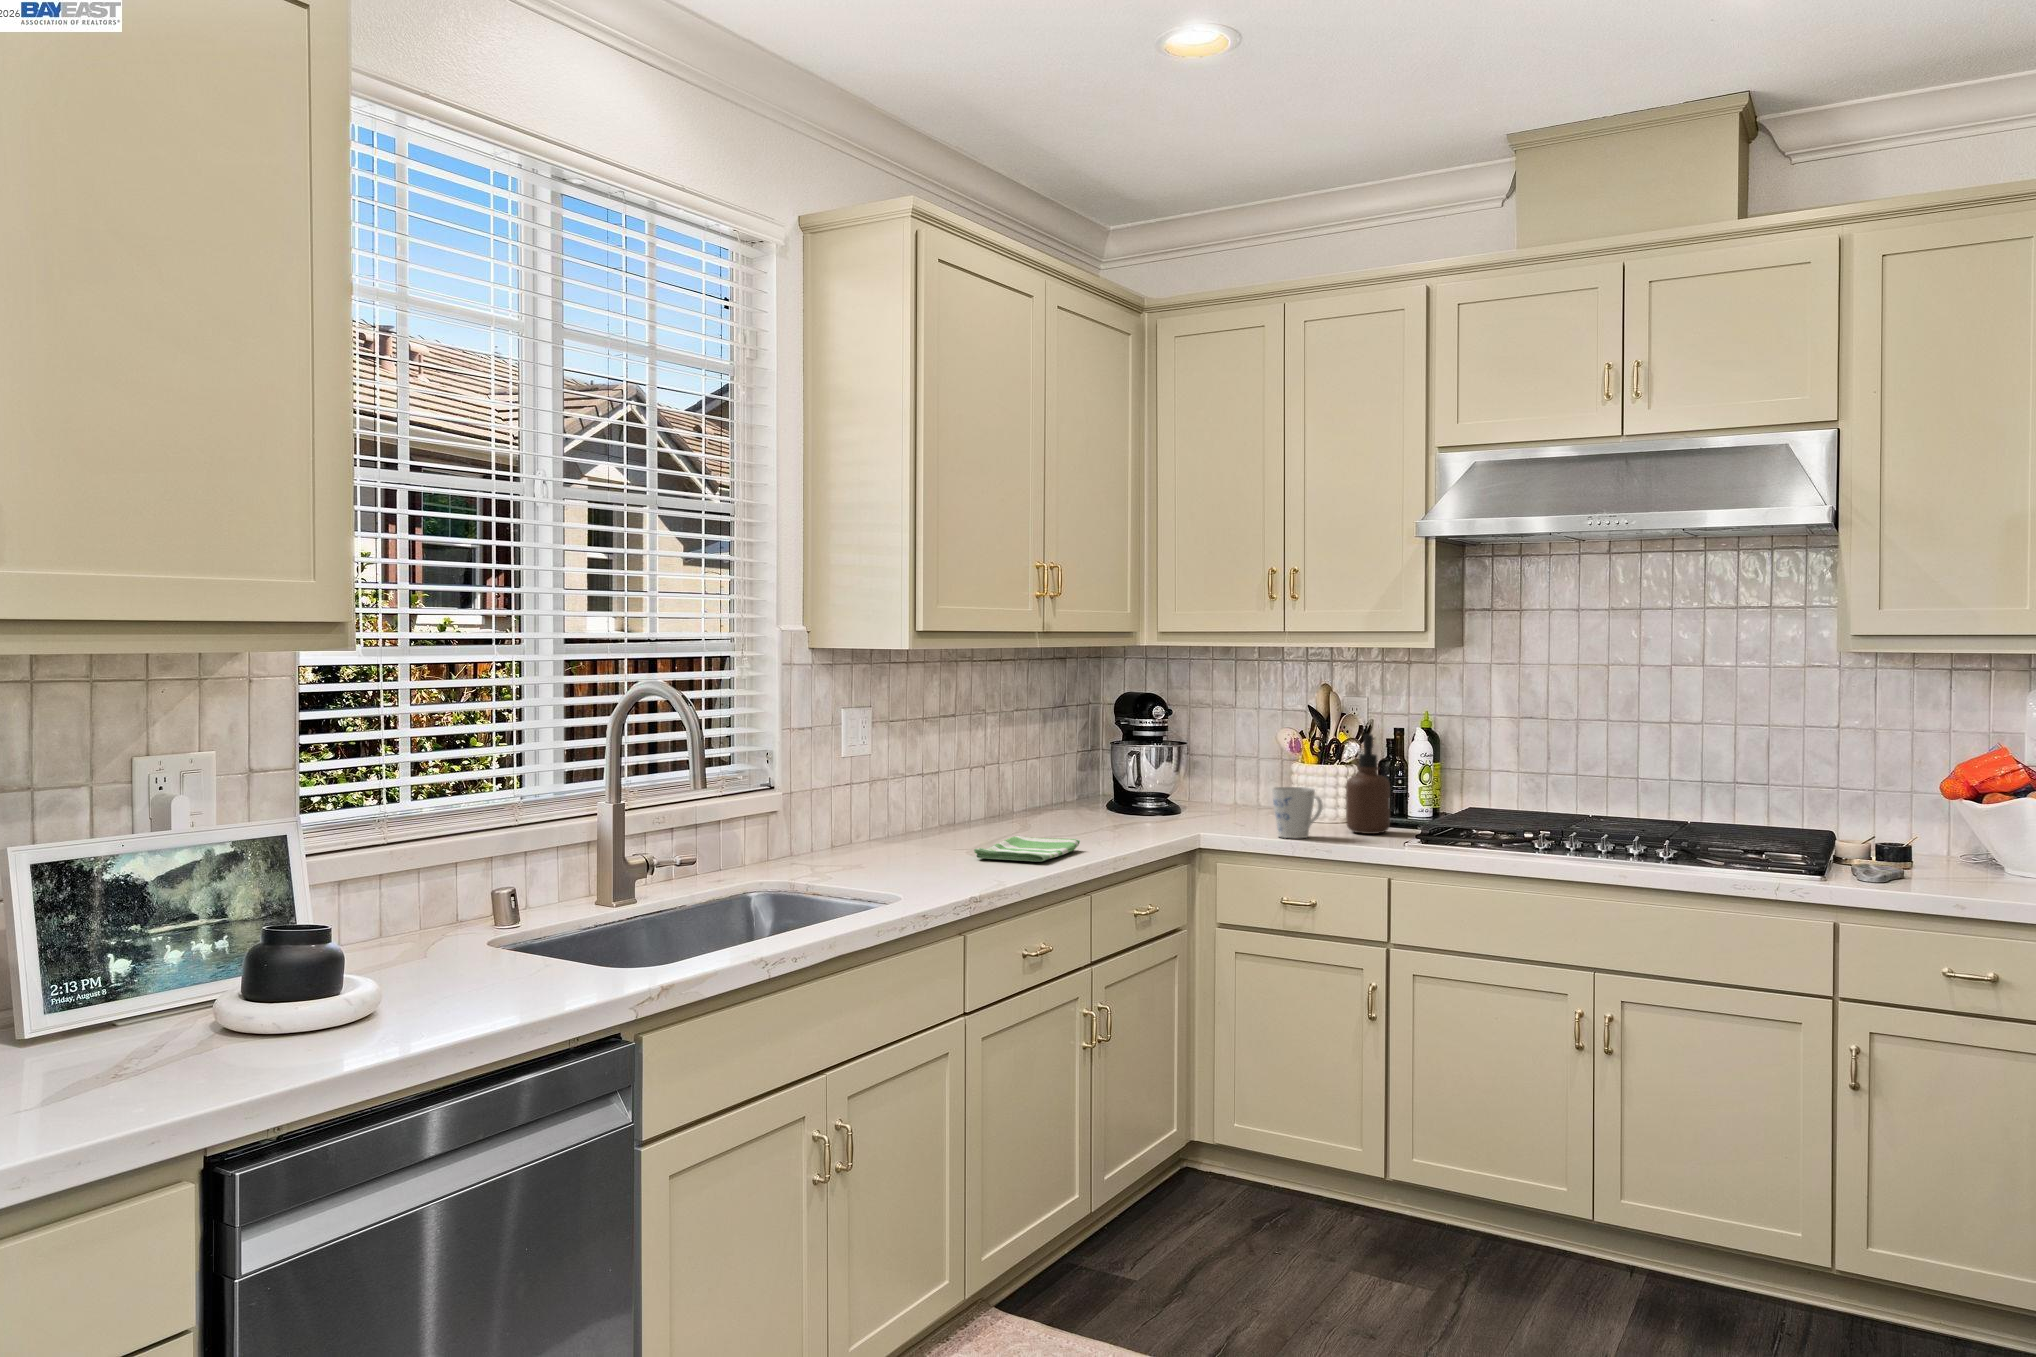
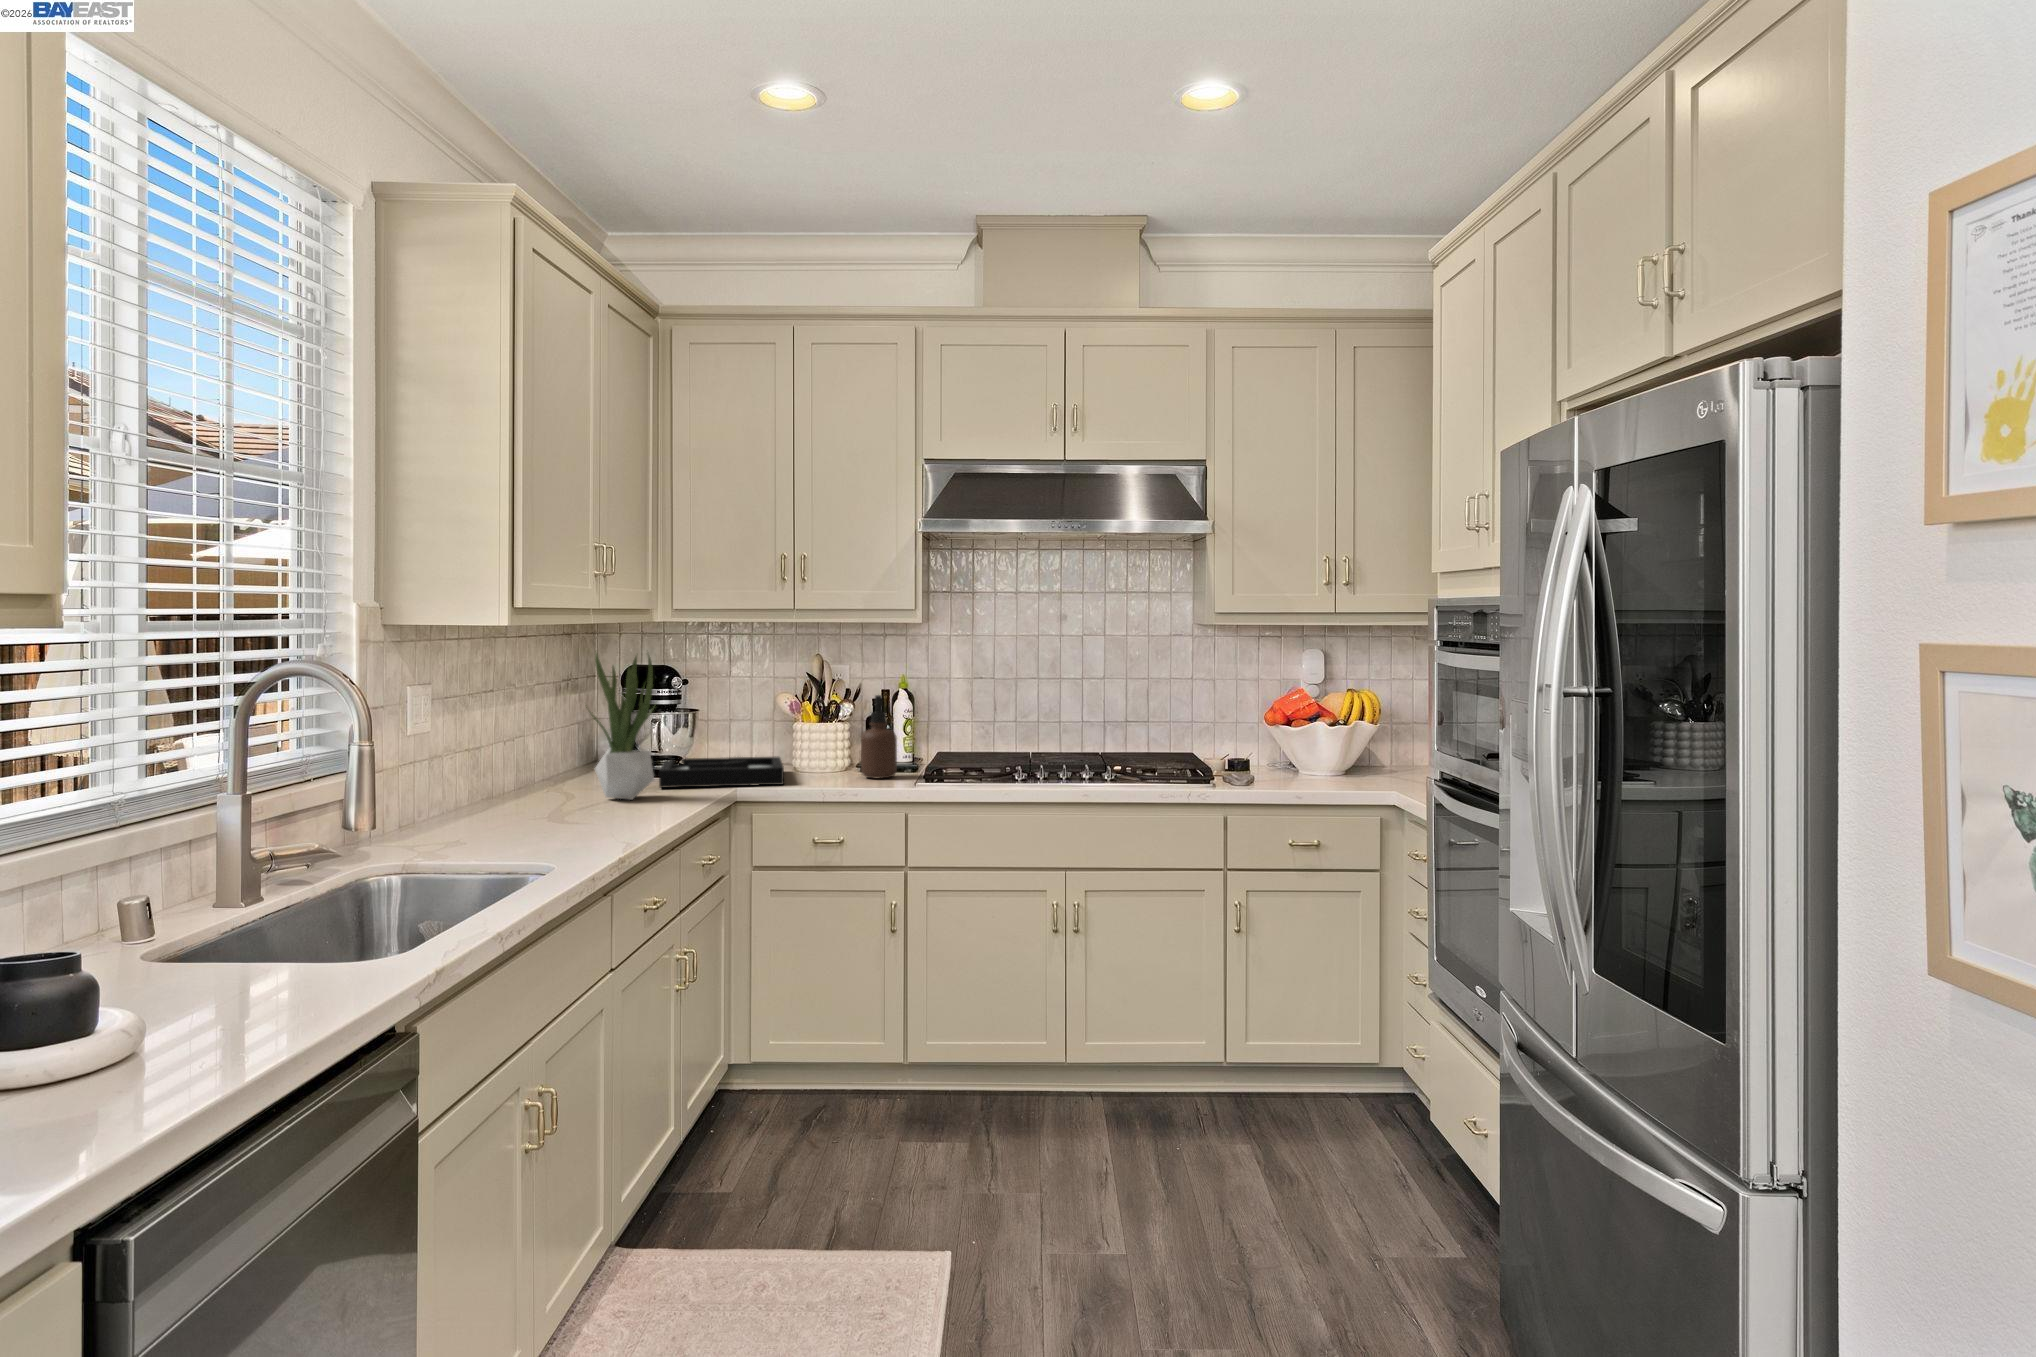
potted plant: none [1029,678,1103,838] -> present [586,651,654,800]
mug: present [1272,787,1323,838] -> none [807,742,853,786]
decorative tray: none [1116,796,1270,833] -> present [659,757,784,788]
dish towel: present [974,836,1080,862] -> none [569,800,659,824]

